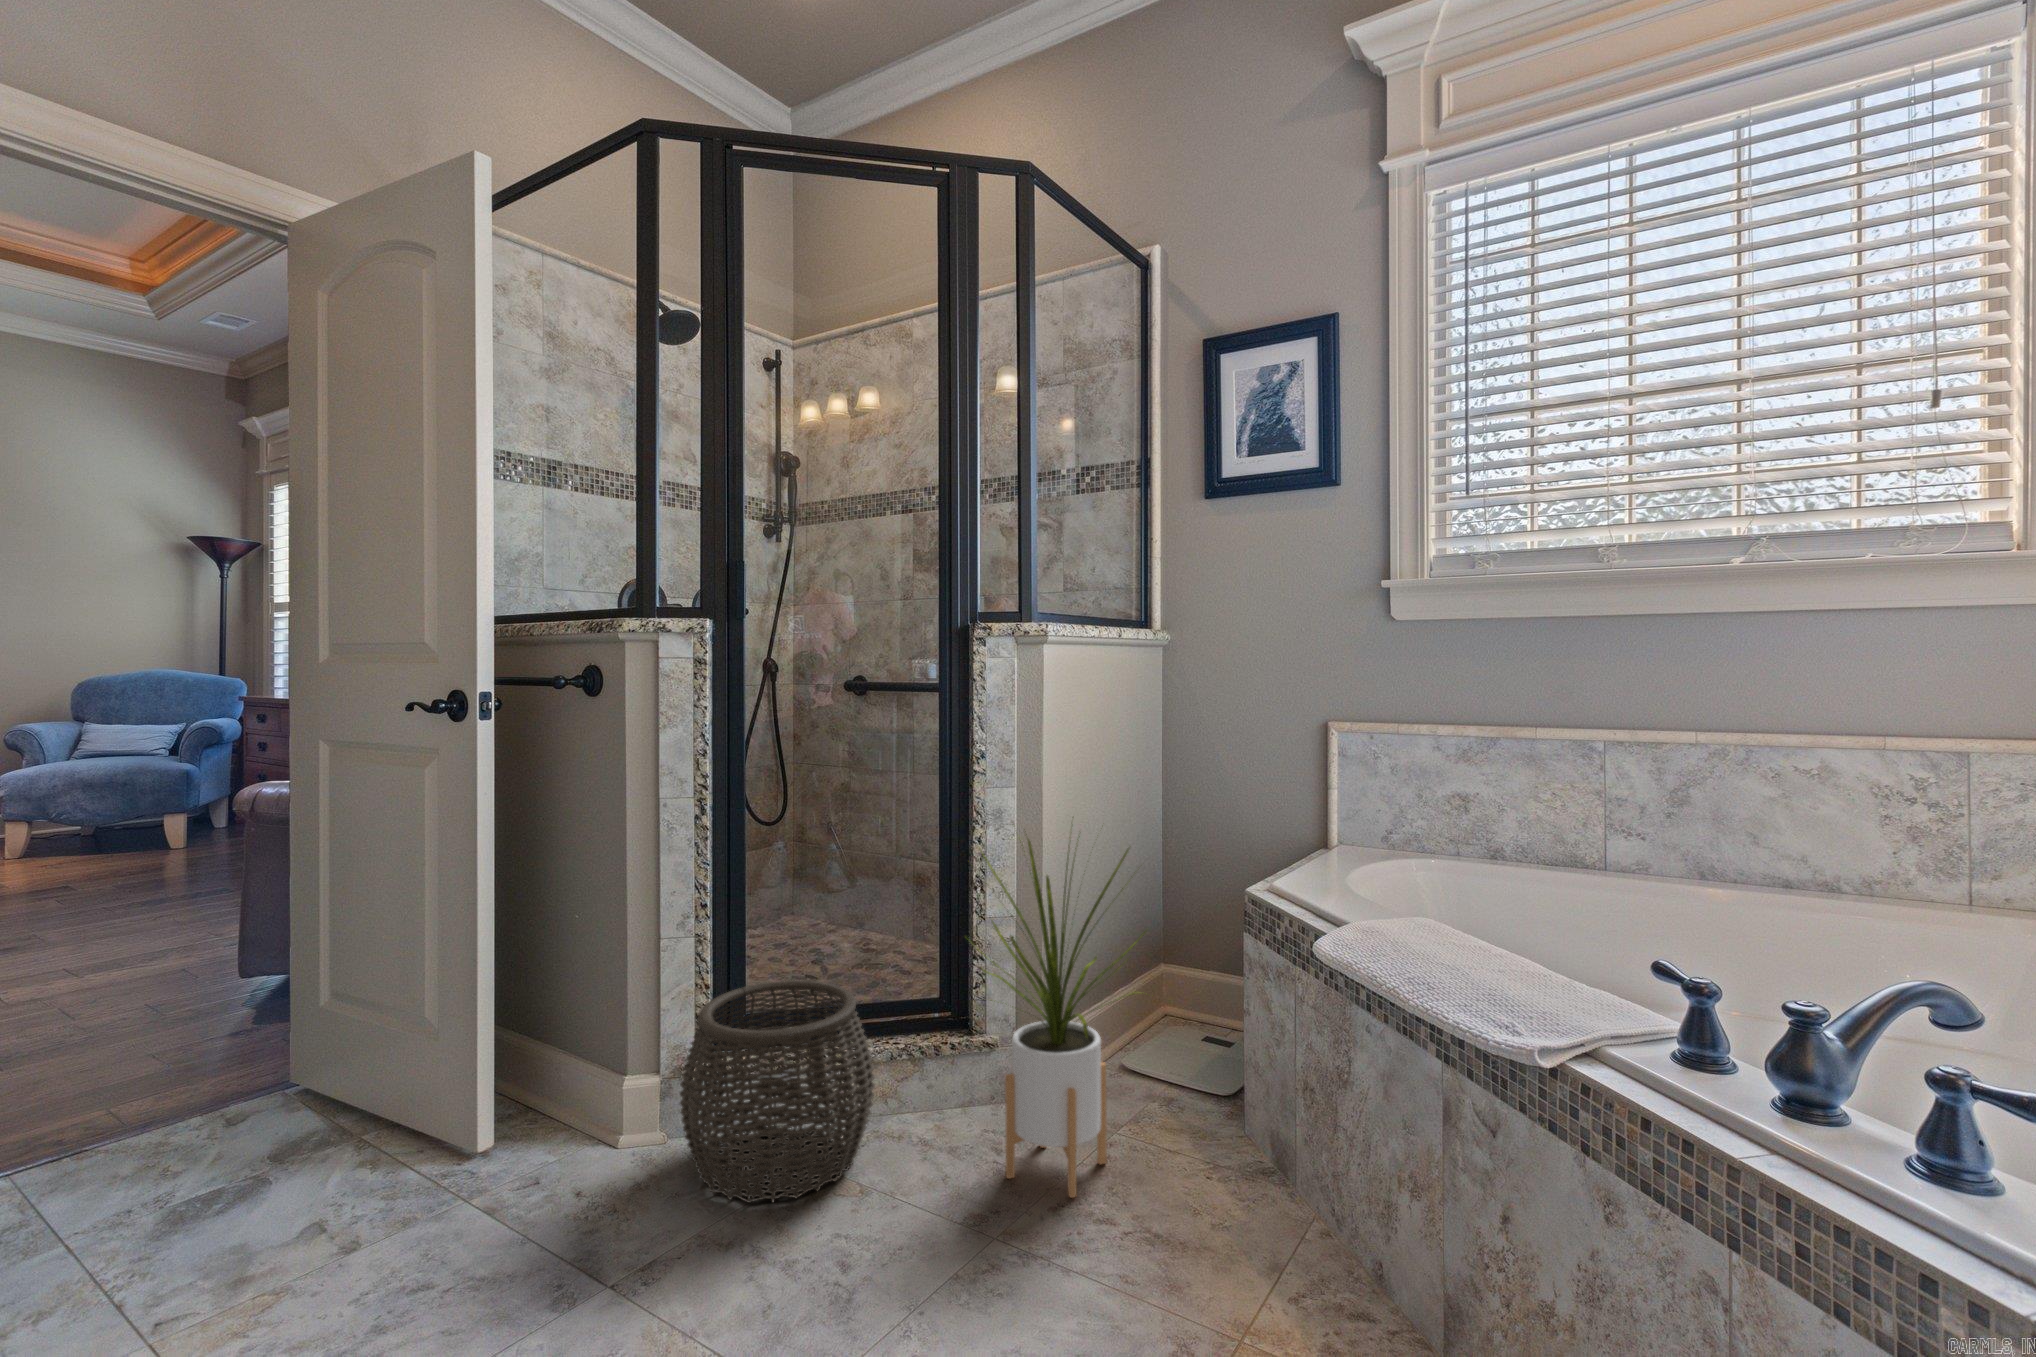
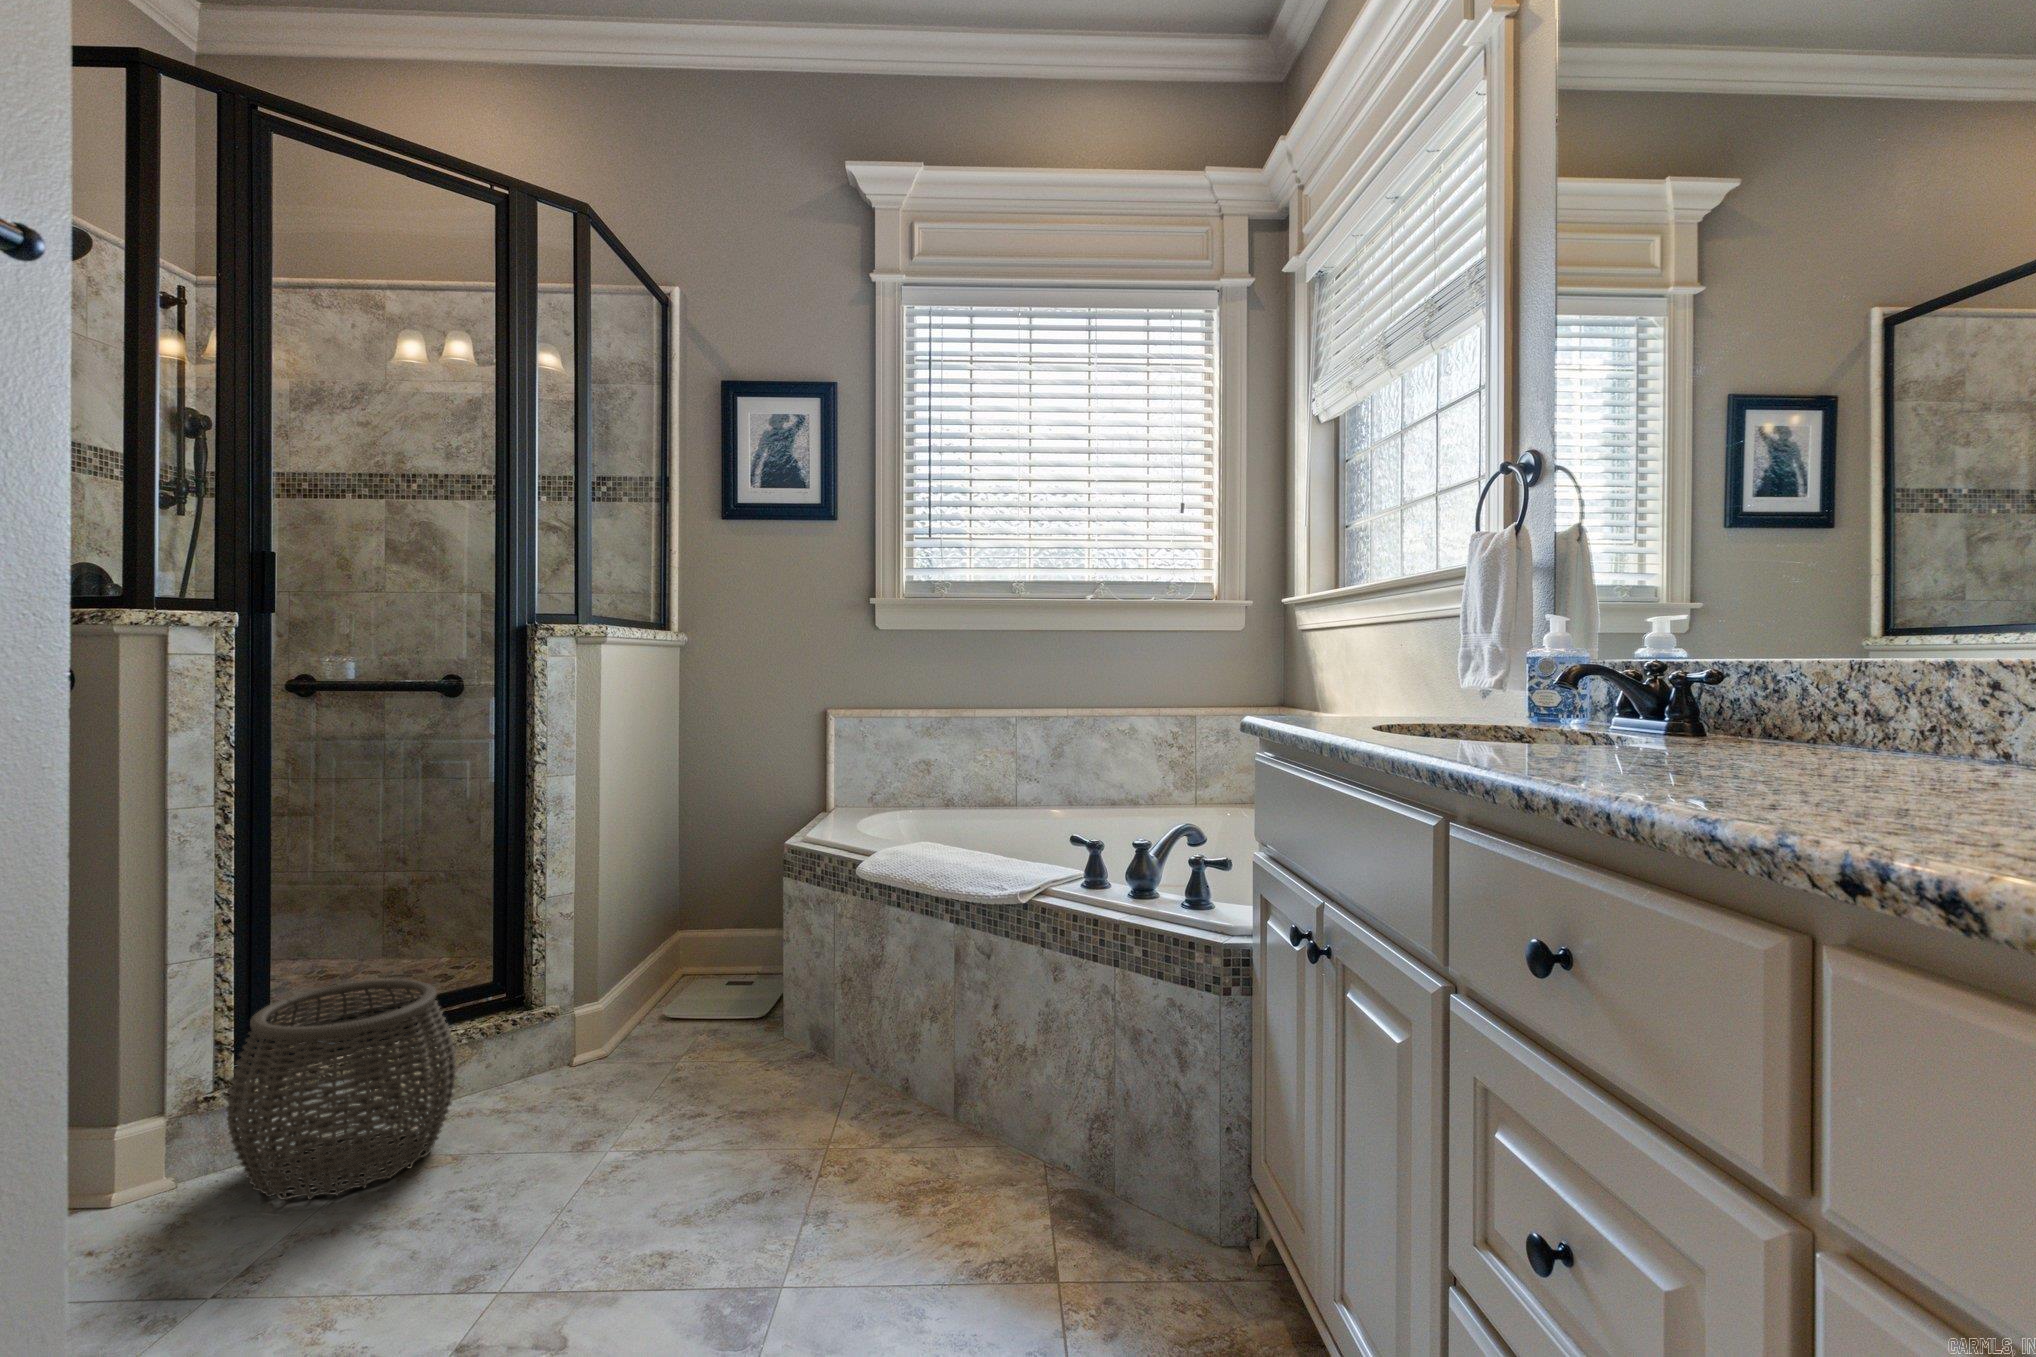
house plant: present [980,839,1145,1198] -> none [554,792,729,1113]

